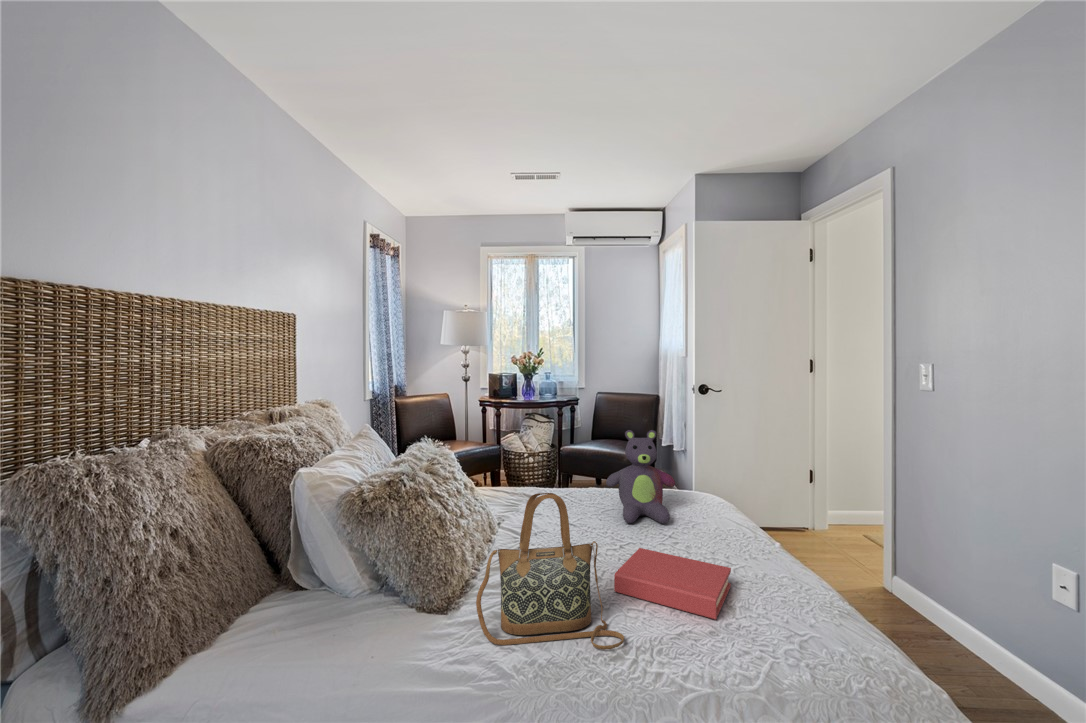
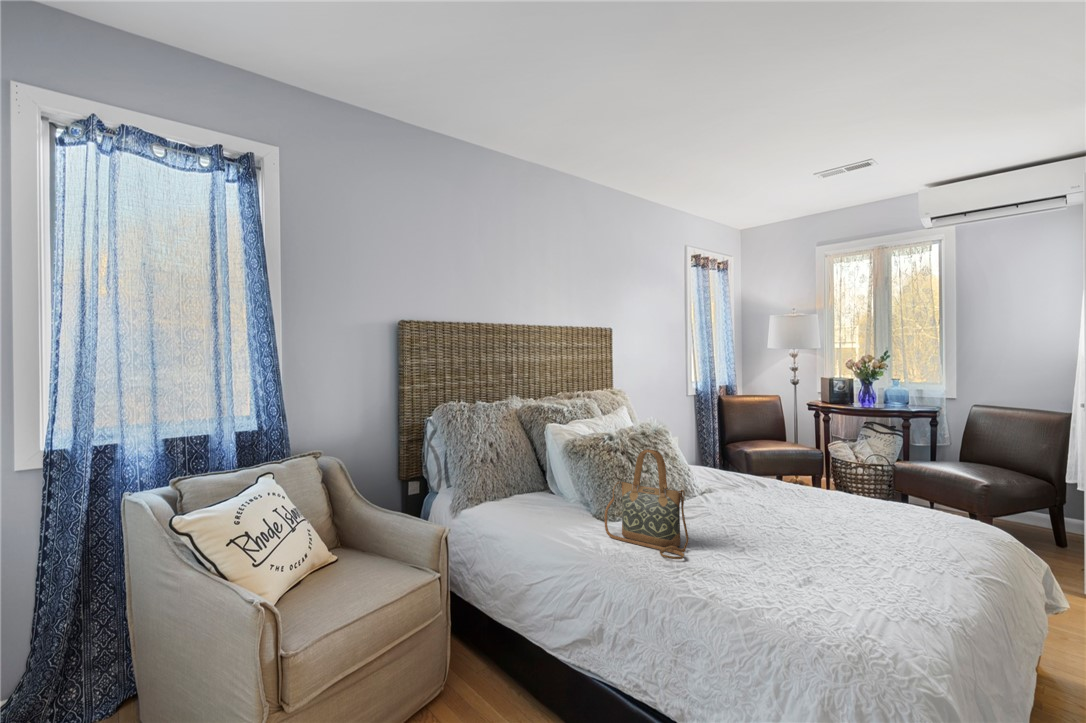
stuffed bear: present [606,430,675,524] -> none [809,429,886,523]
hardback book: present [614,548,731,620] -> none [721,522,829,574]

